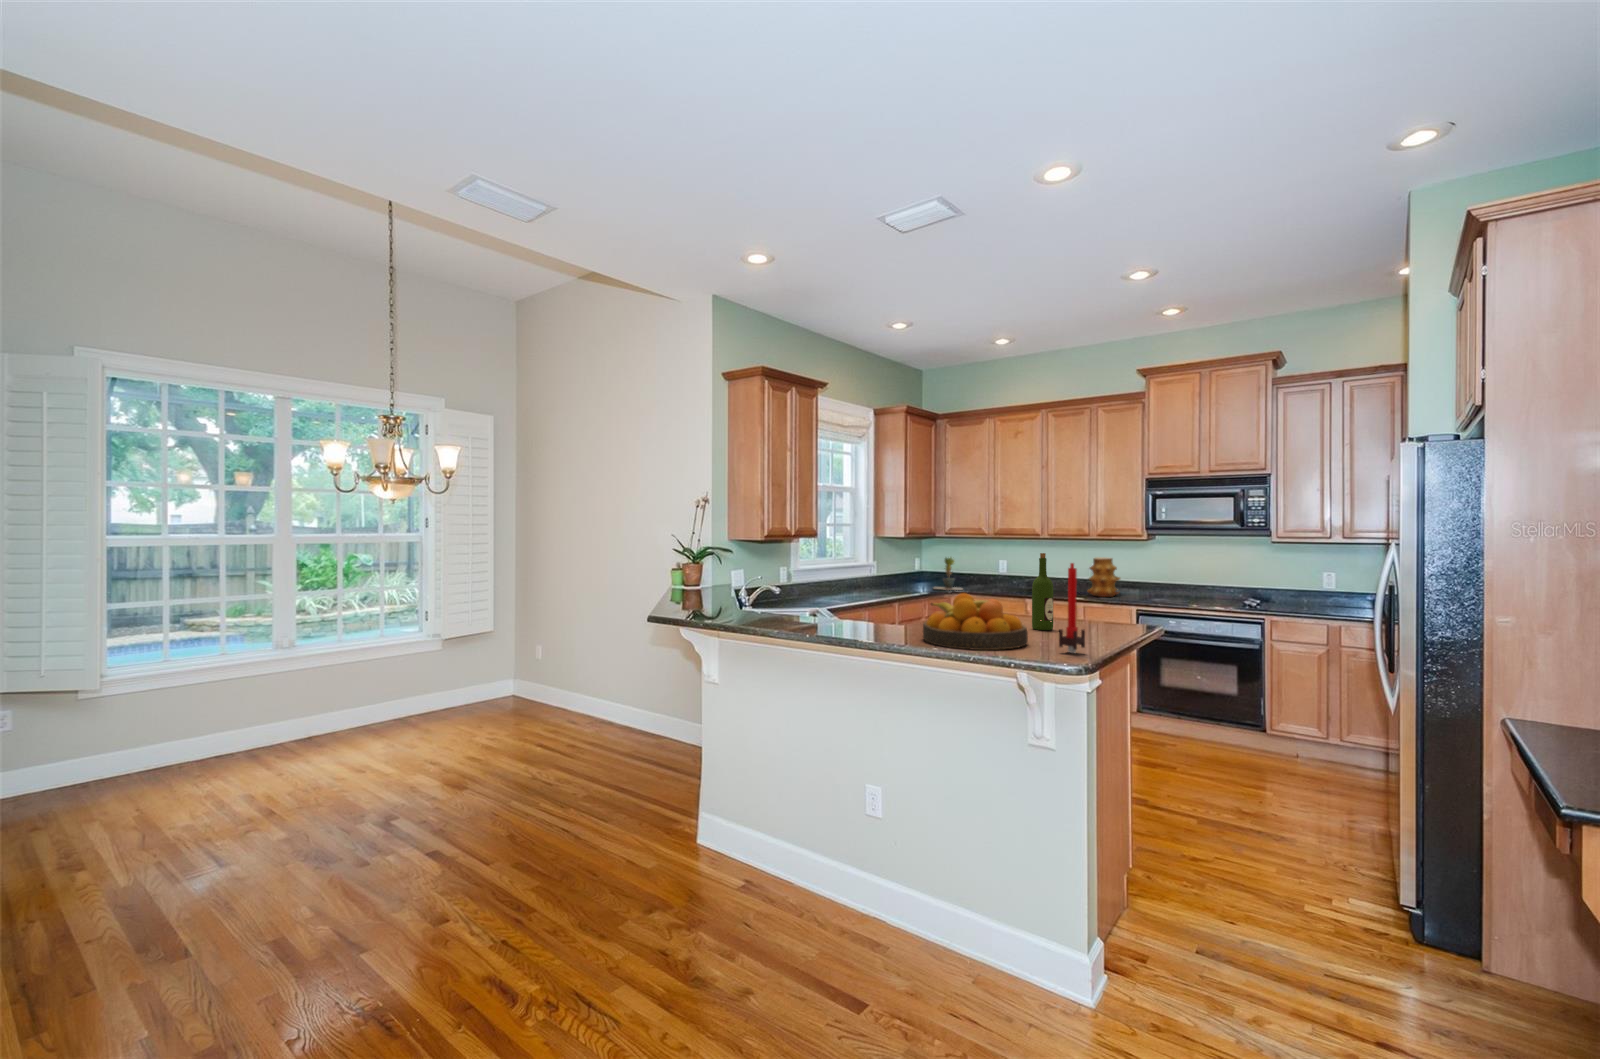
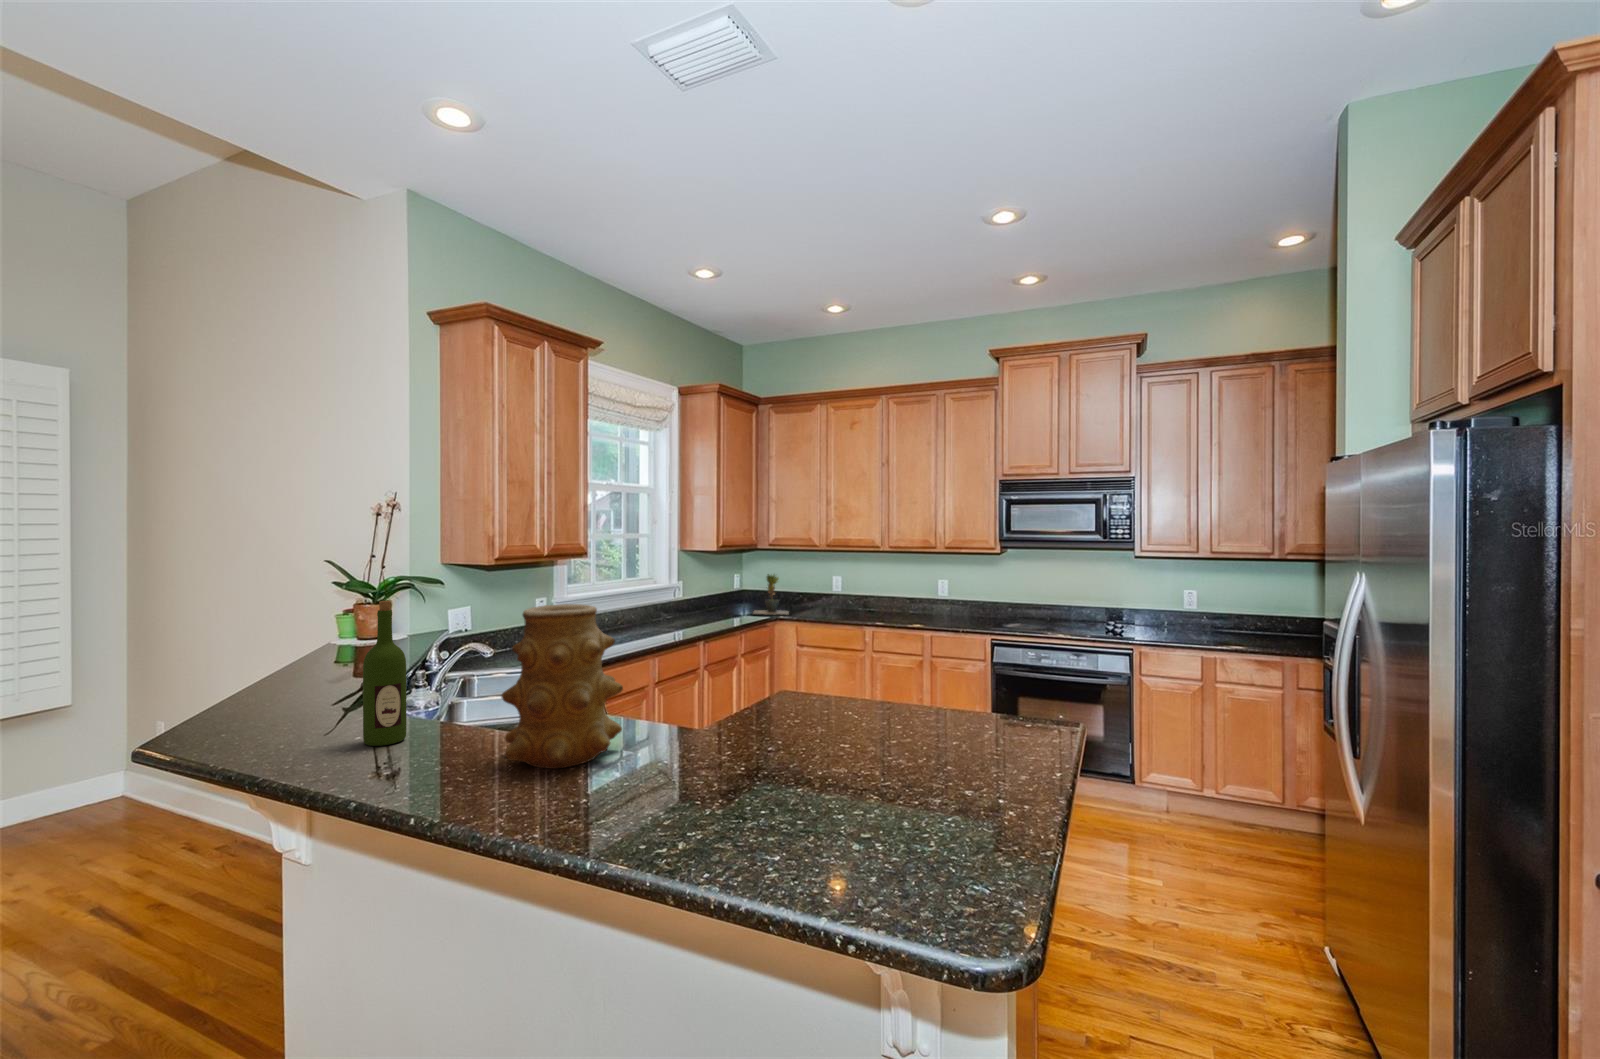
wine bottle: present [1032,553,1053,630] -> present [363,601,406,746]
vase: present [1088,557,1120,597] -> present [501,604,623,769]
candle: present [1059,563,1085,653] -> none [949,644,999,831]
fruit bowl: present [923,593,1028,650] -> none [682,691,885,835]

